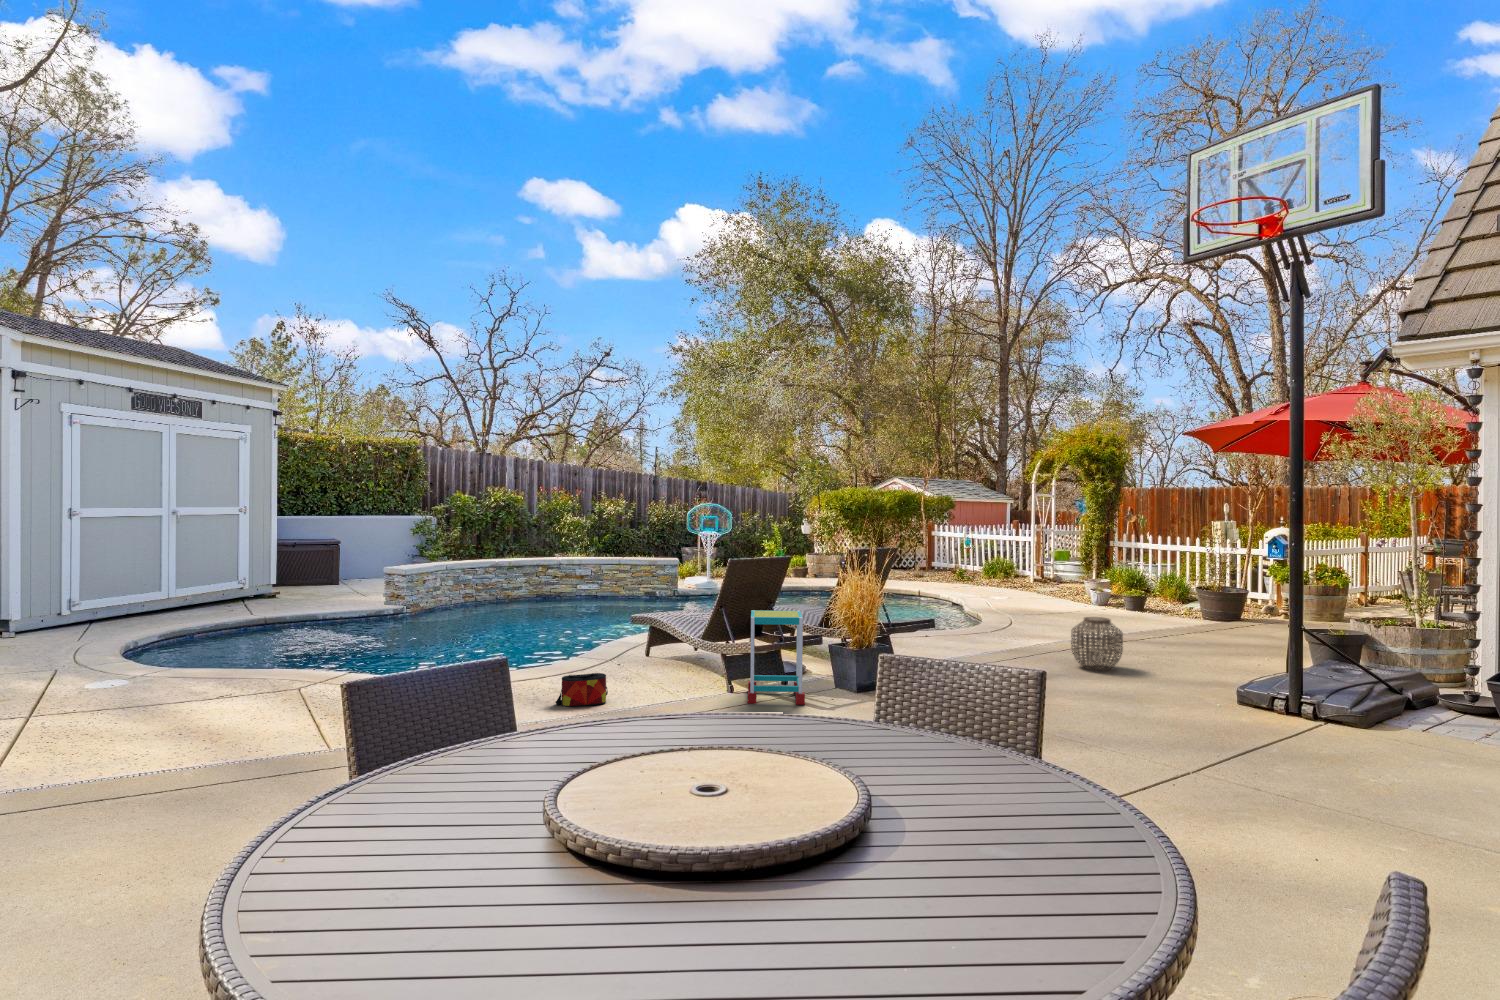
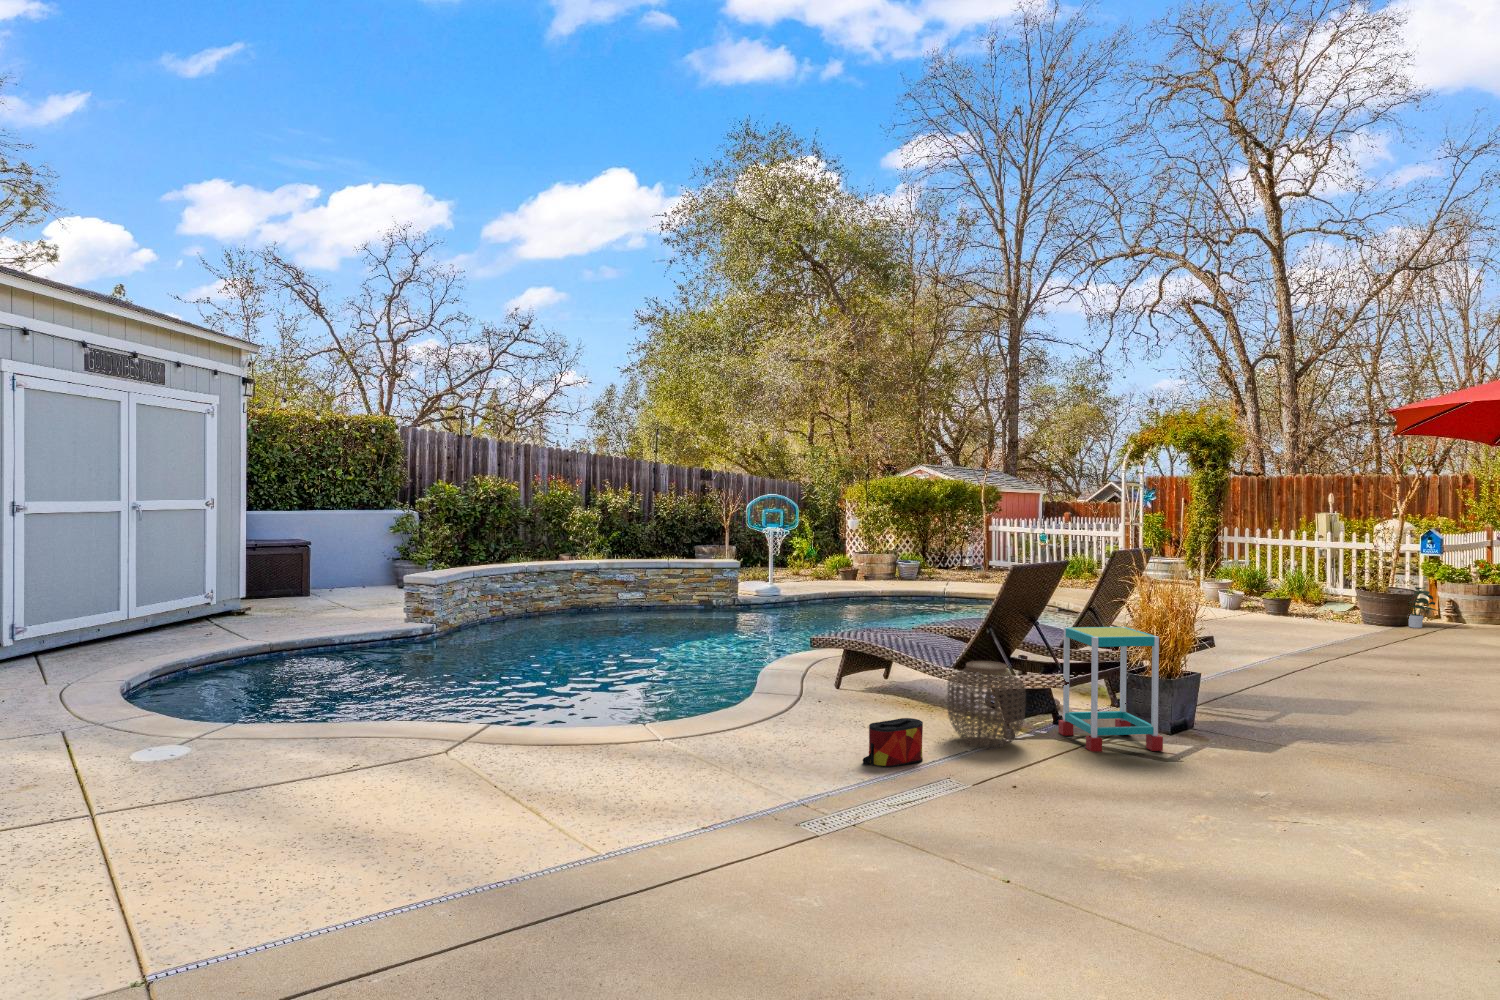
potted plant: none [1203,588,1243,624] -> present [1408,587,1438,628]
woven basket: present [1071,617,1123,671] -> present [947,661,1025,748]

